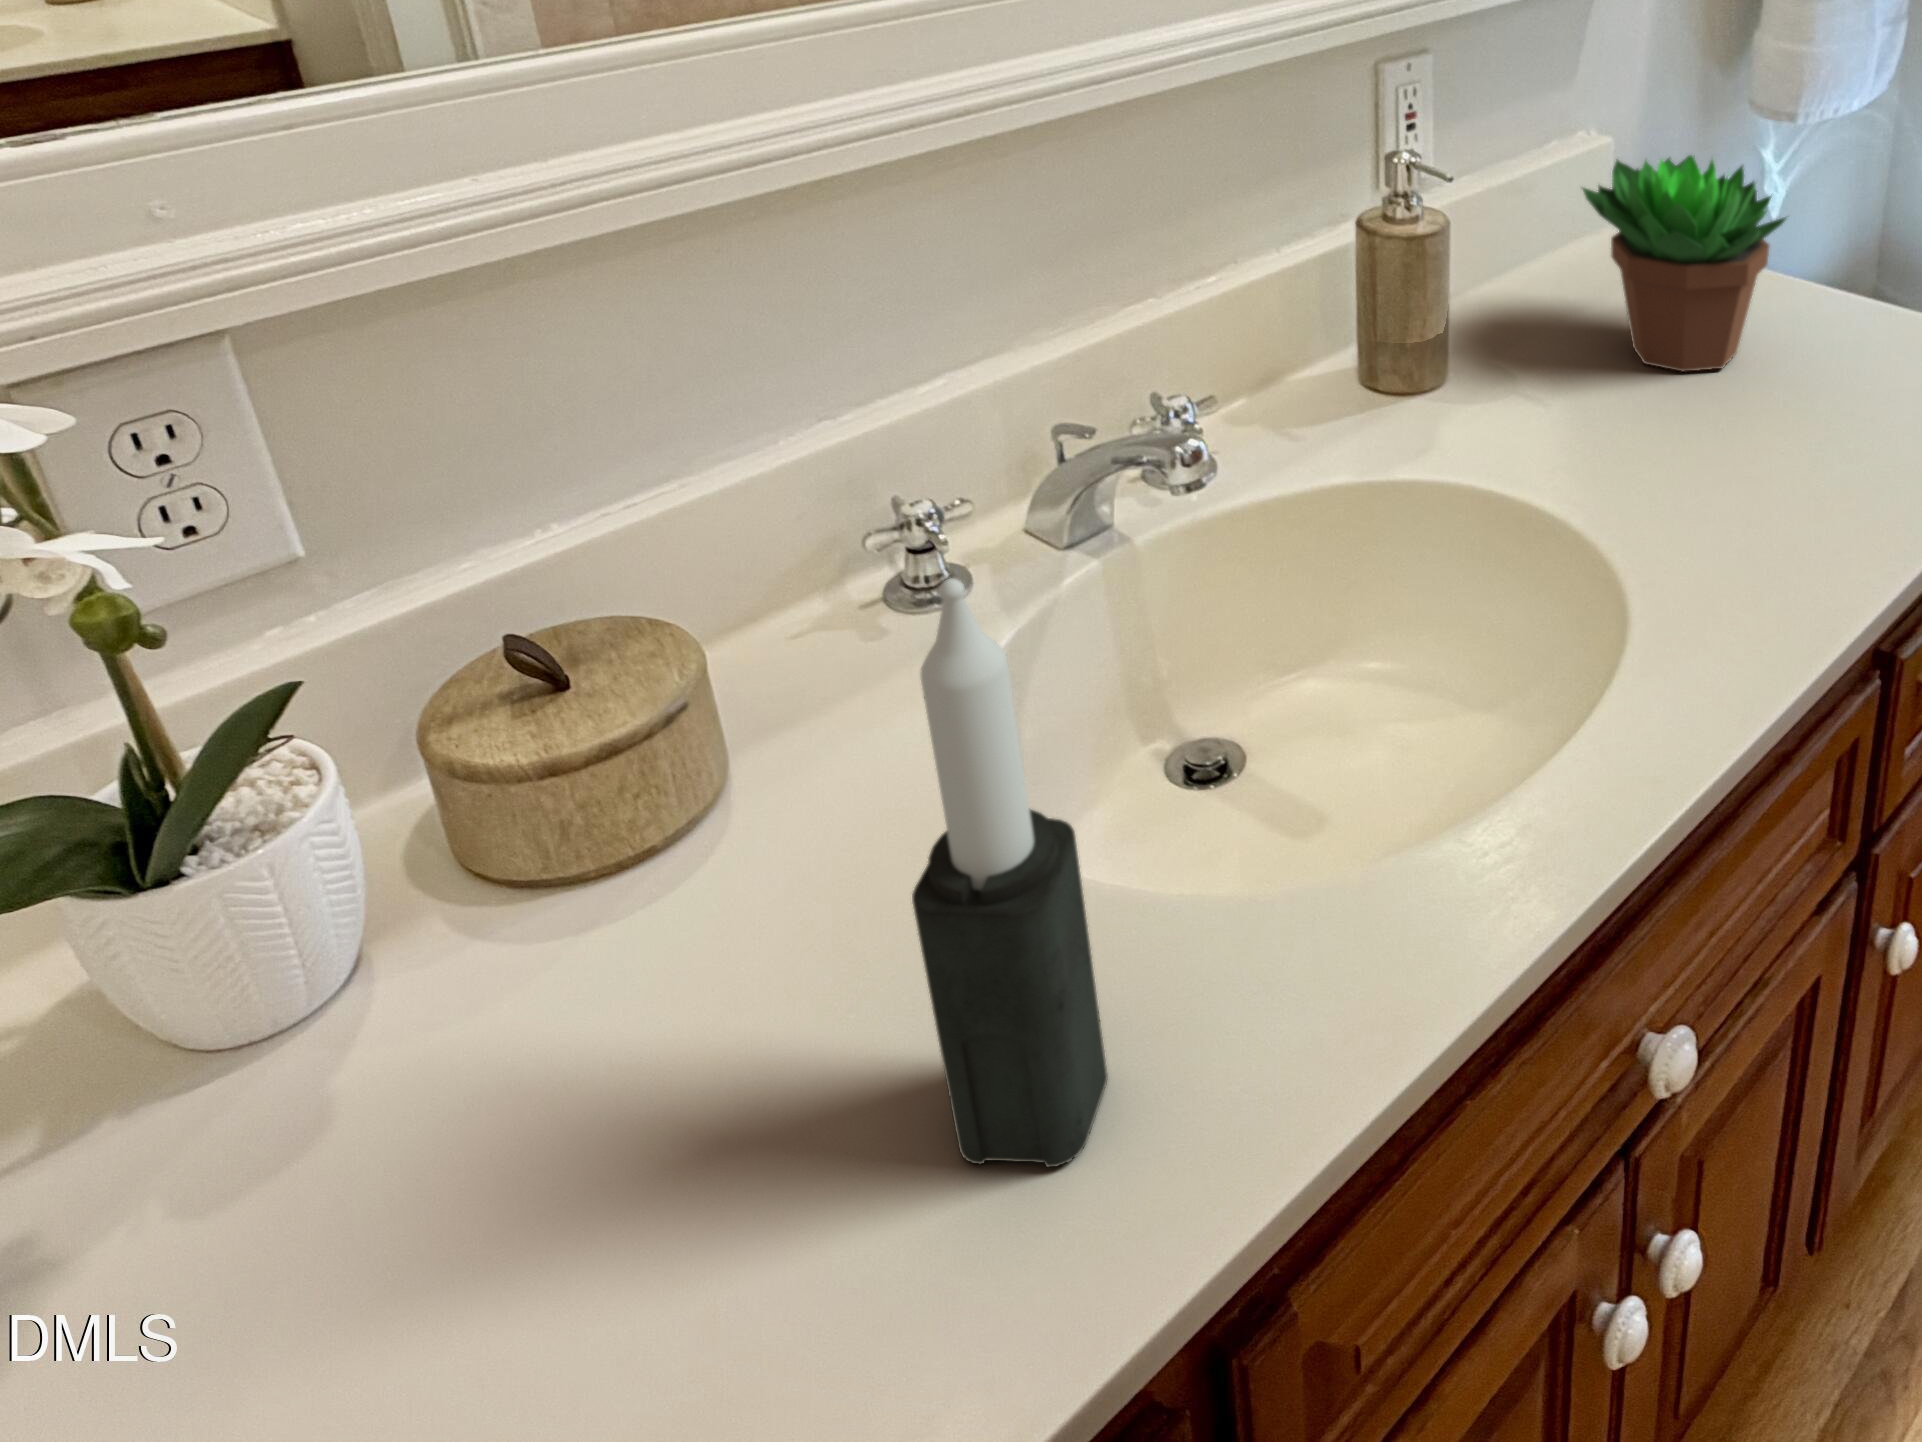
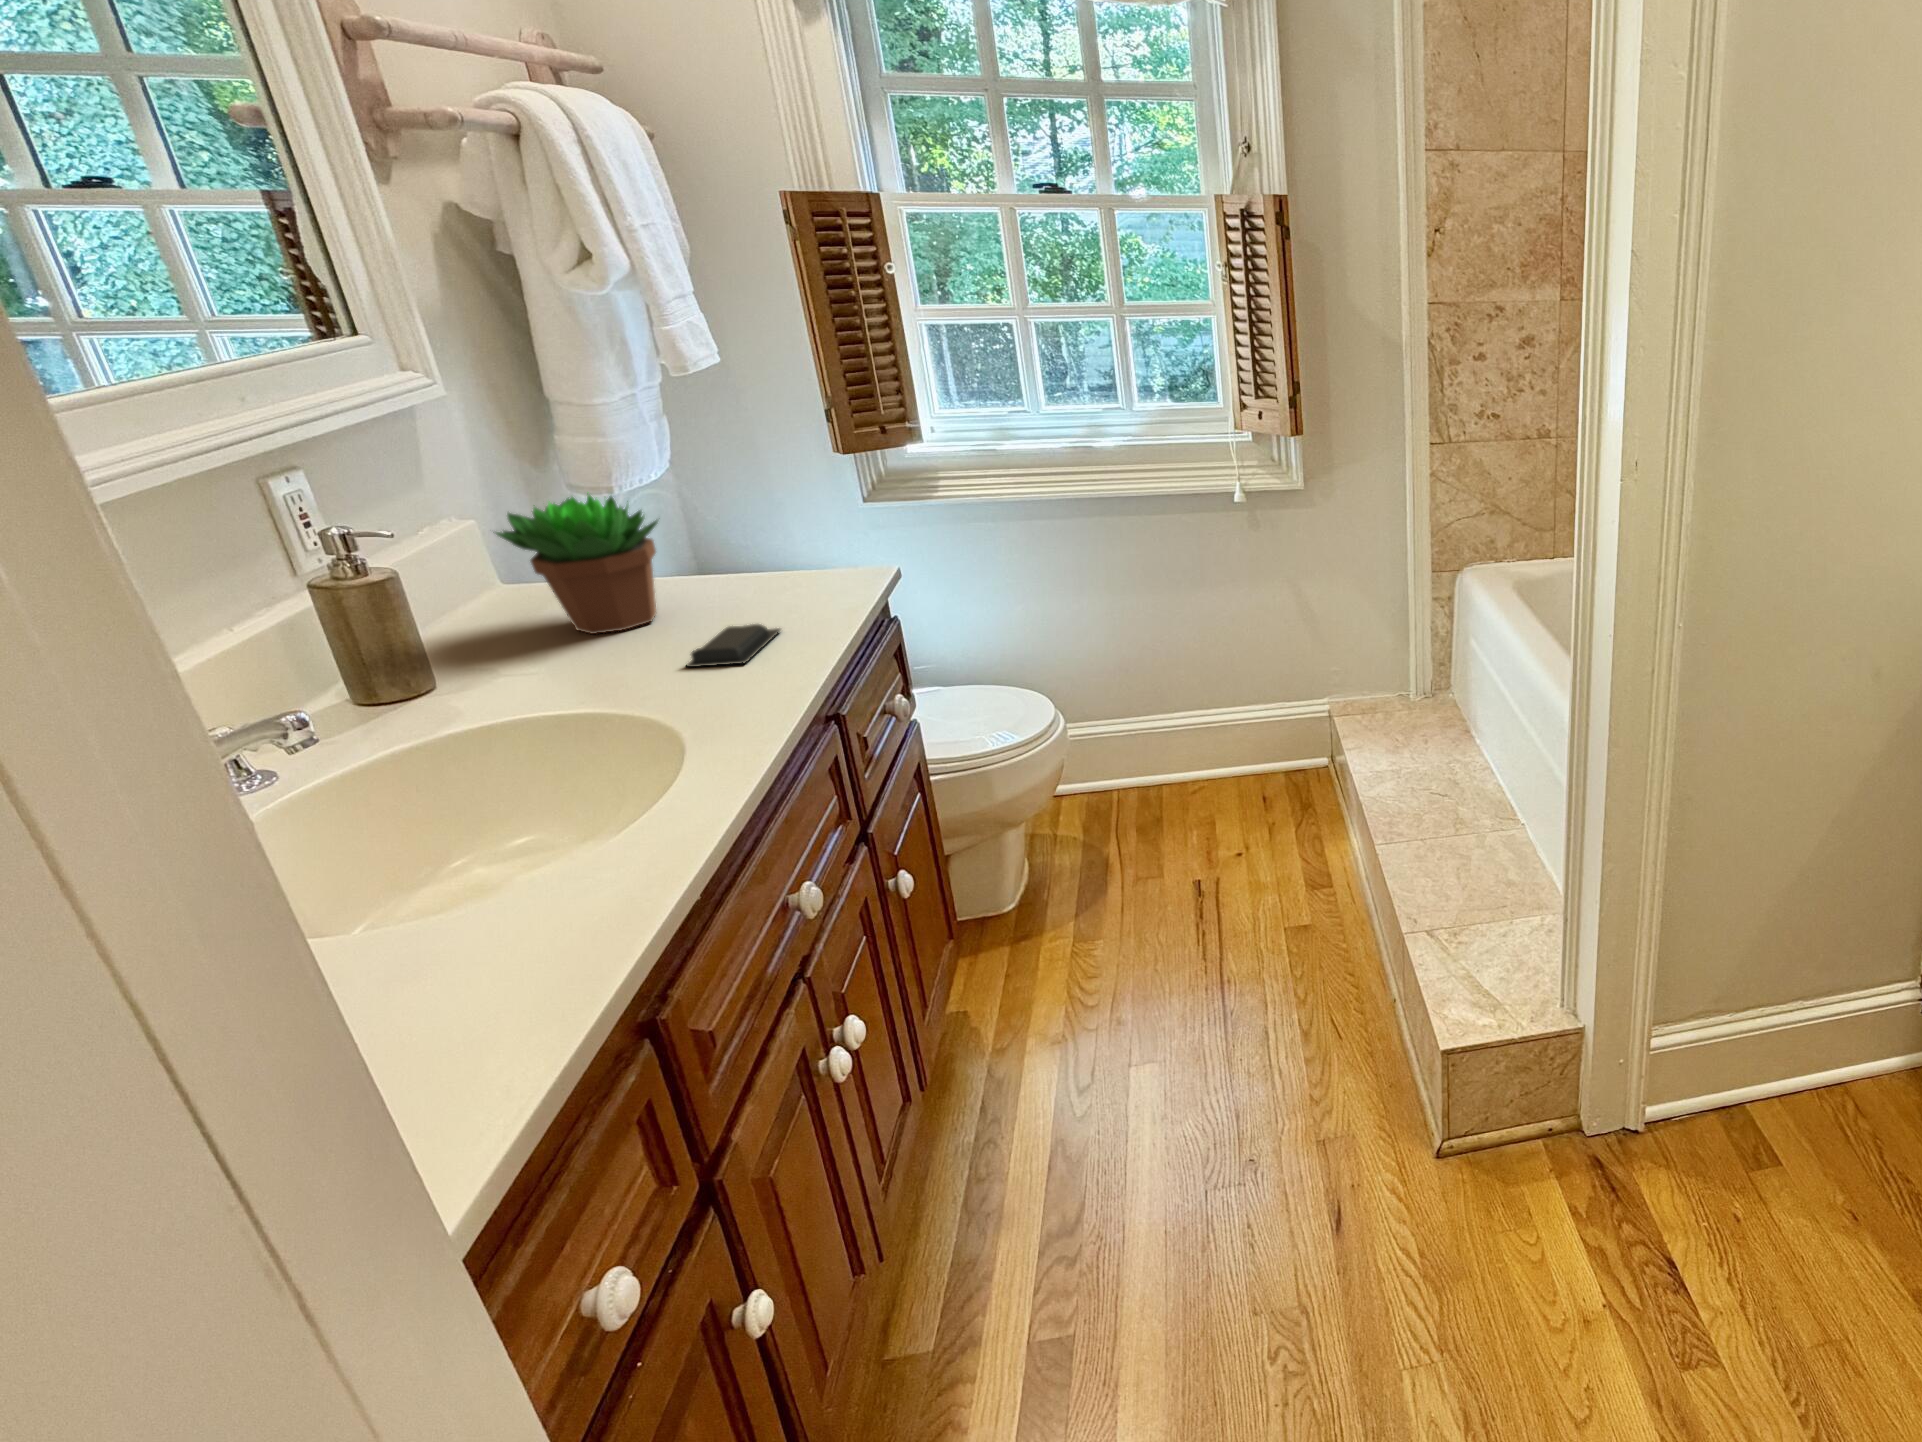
soap bar: none [1710,430,1877,521] -> present [687,624,781,667]
candle: present [912,578,1108,1167] -> none [335,653,522,983]

